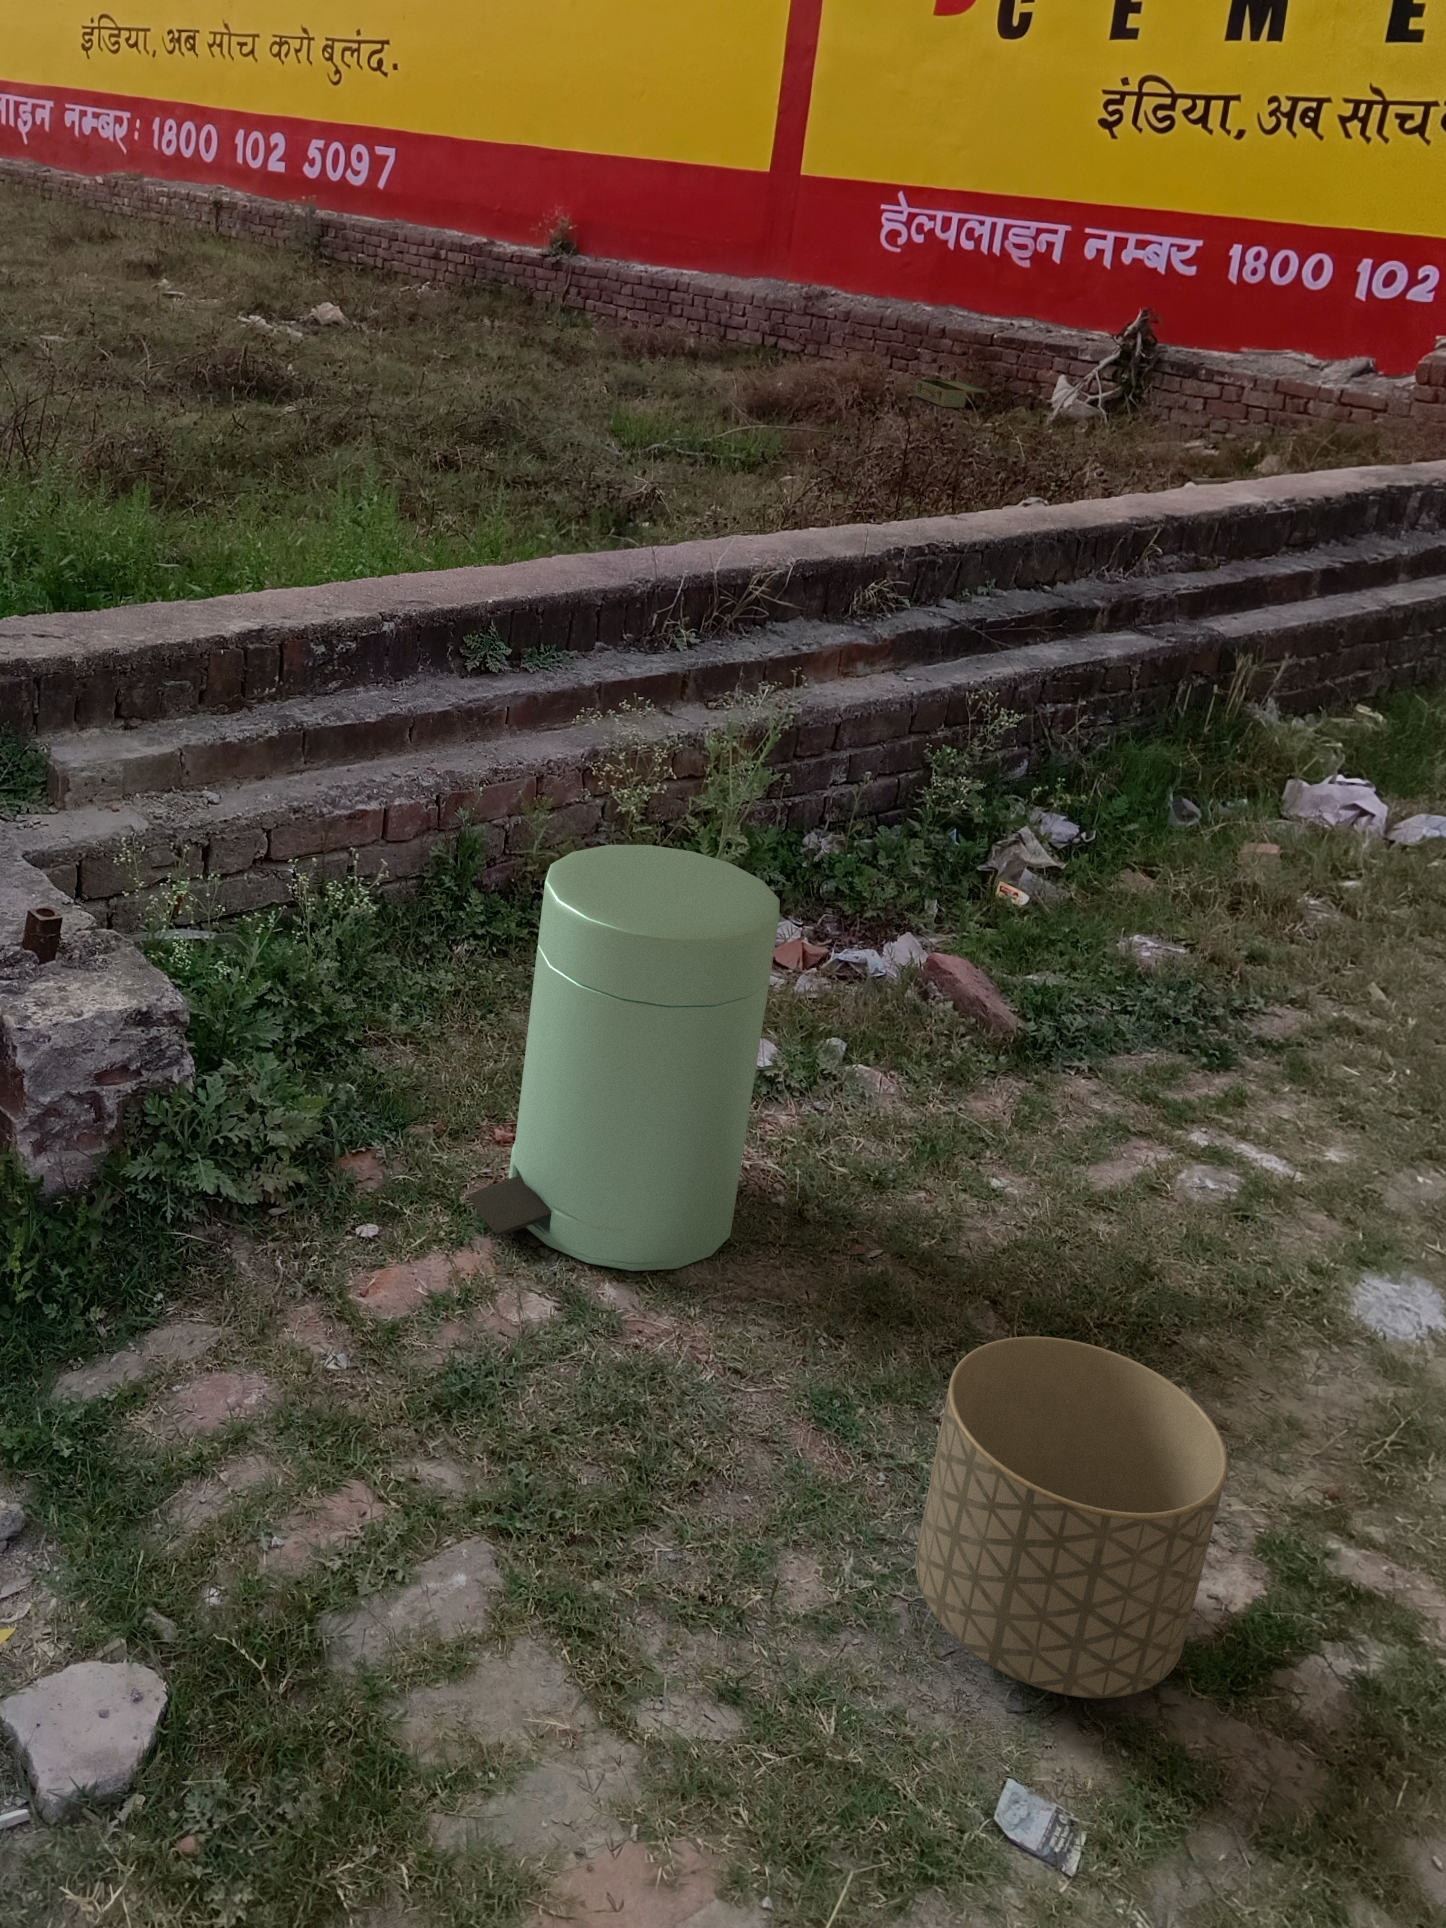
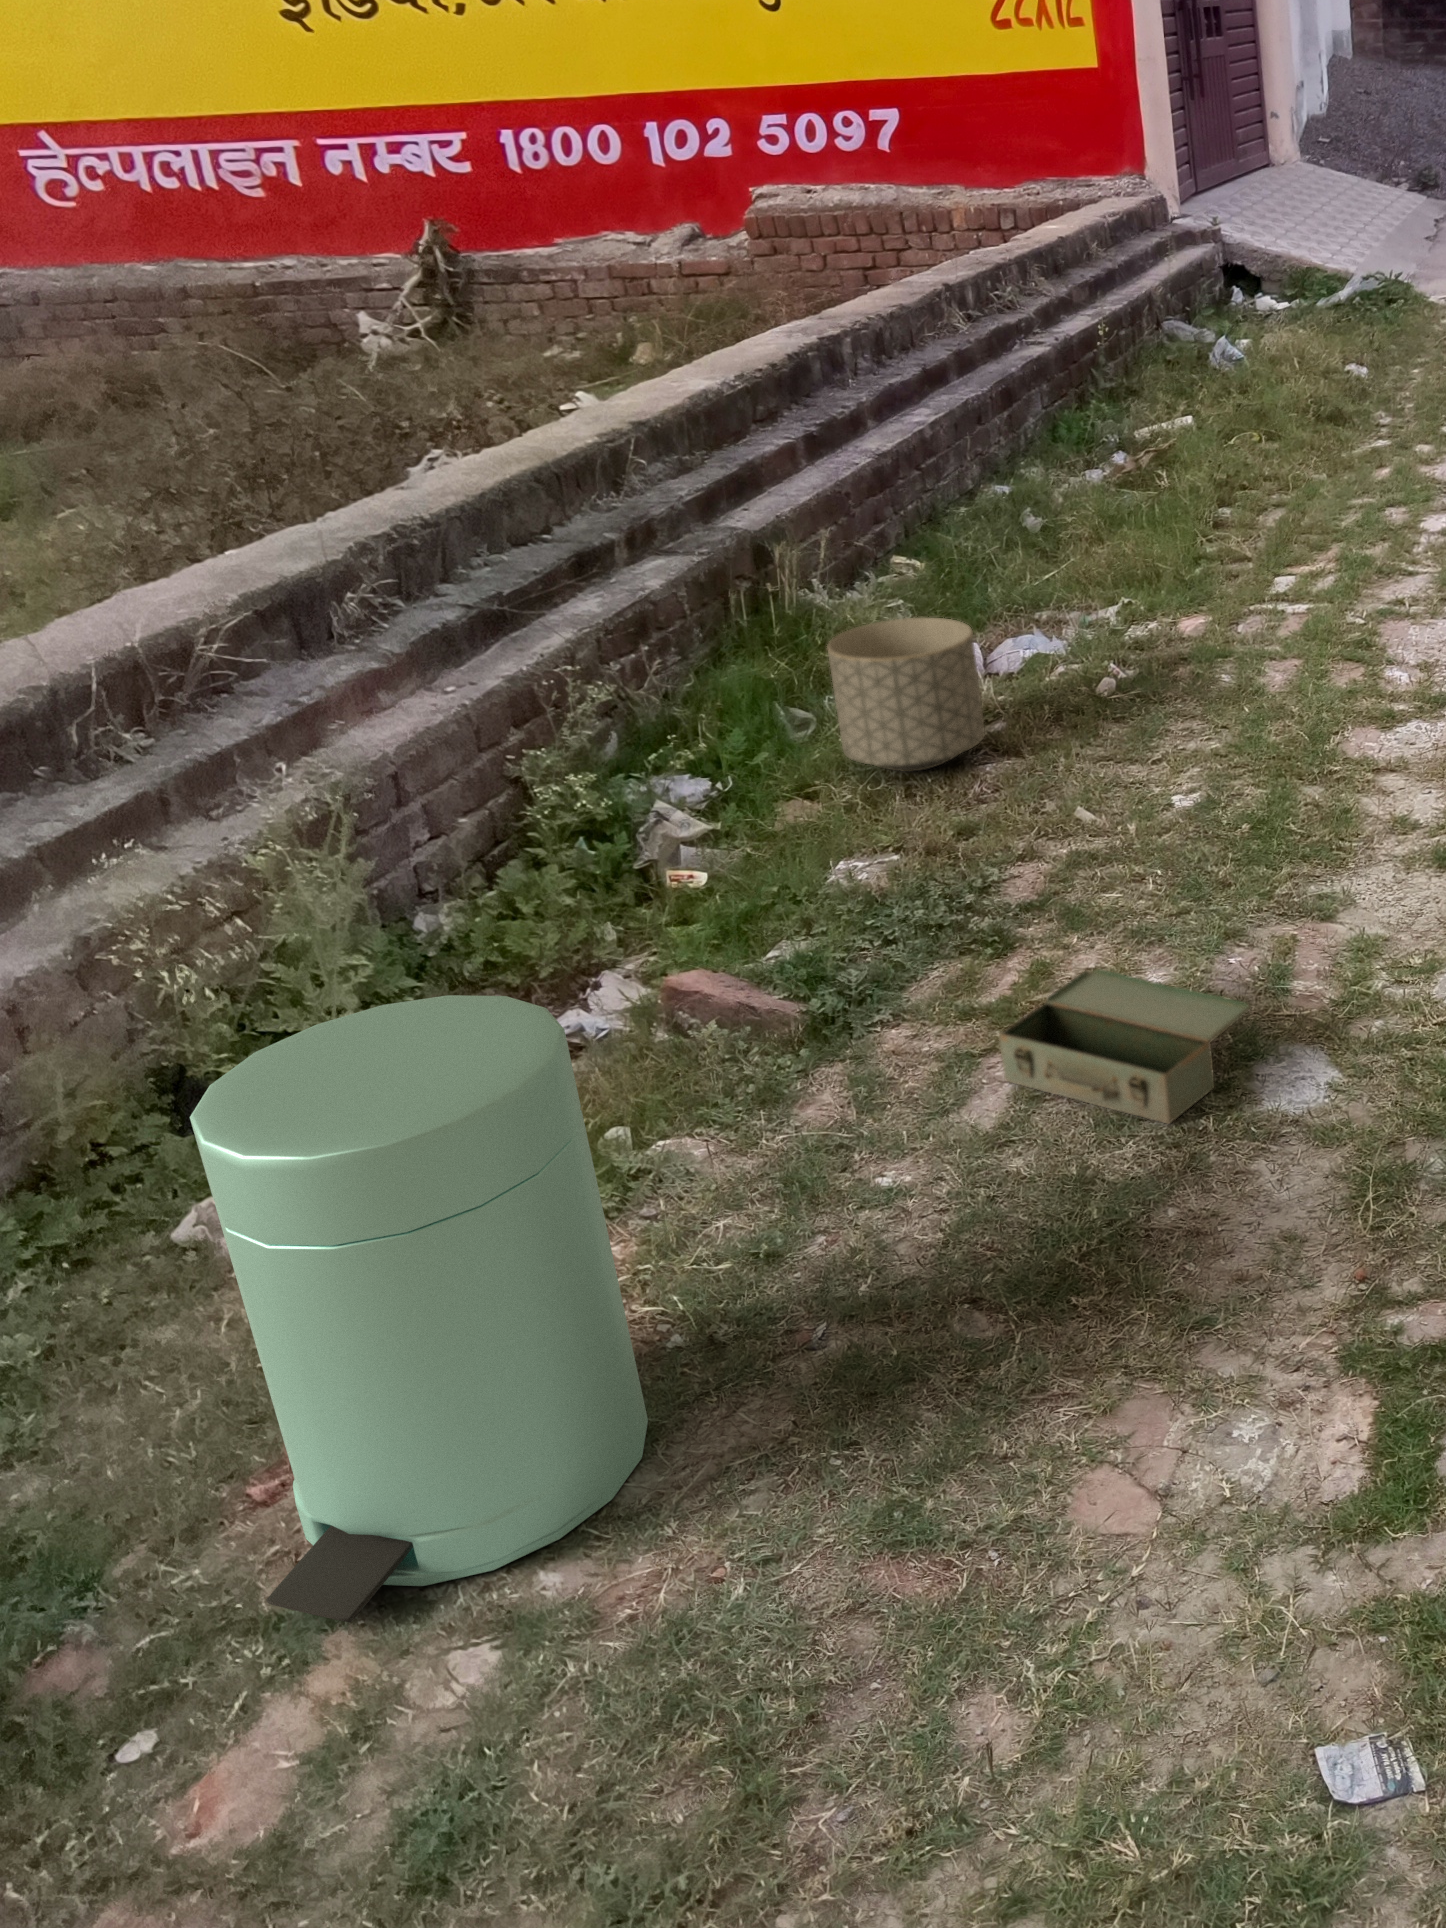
toolbox: present [915,379,988,408] -> present [999,969,1250,1124]
planter: present [915,1337,1227,1698] -> present [828,618,985,771]

